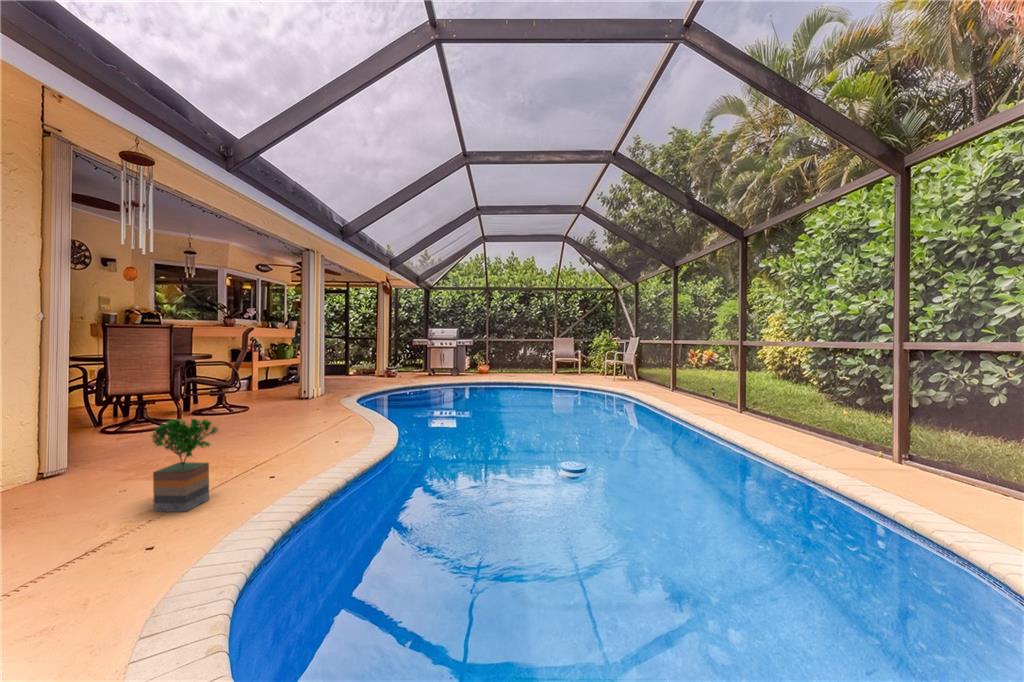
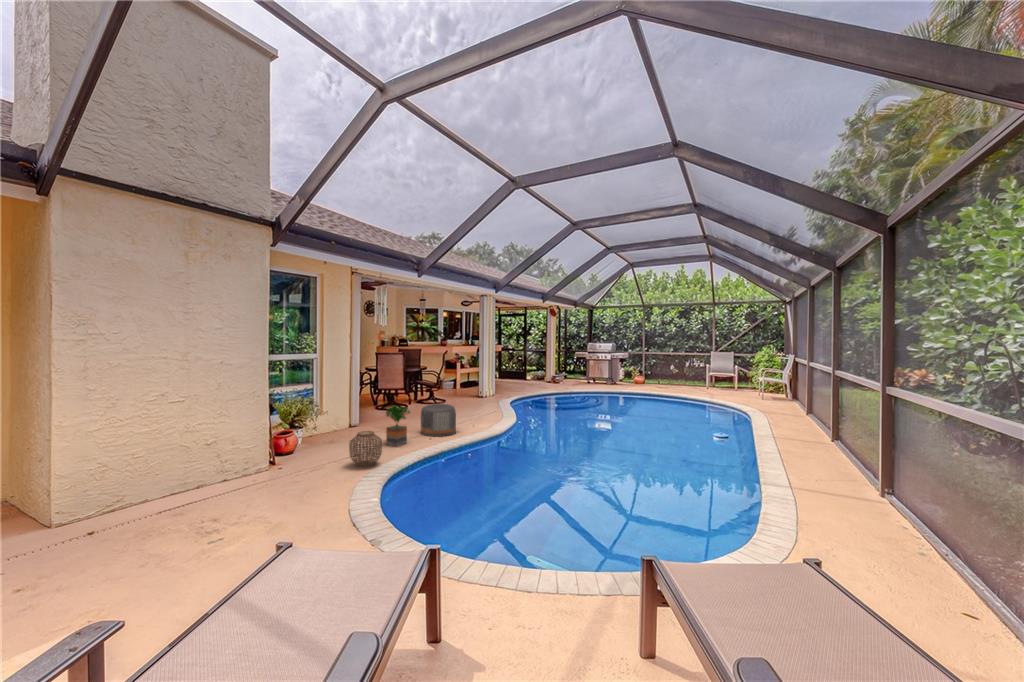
pouf: none [231,409,307,476] -> present [421,404,456,437]
woven basket: none [33,494,158,610] -> present [349,431,382,467]

